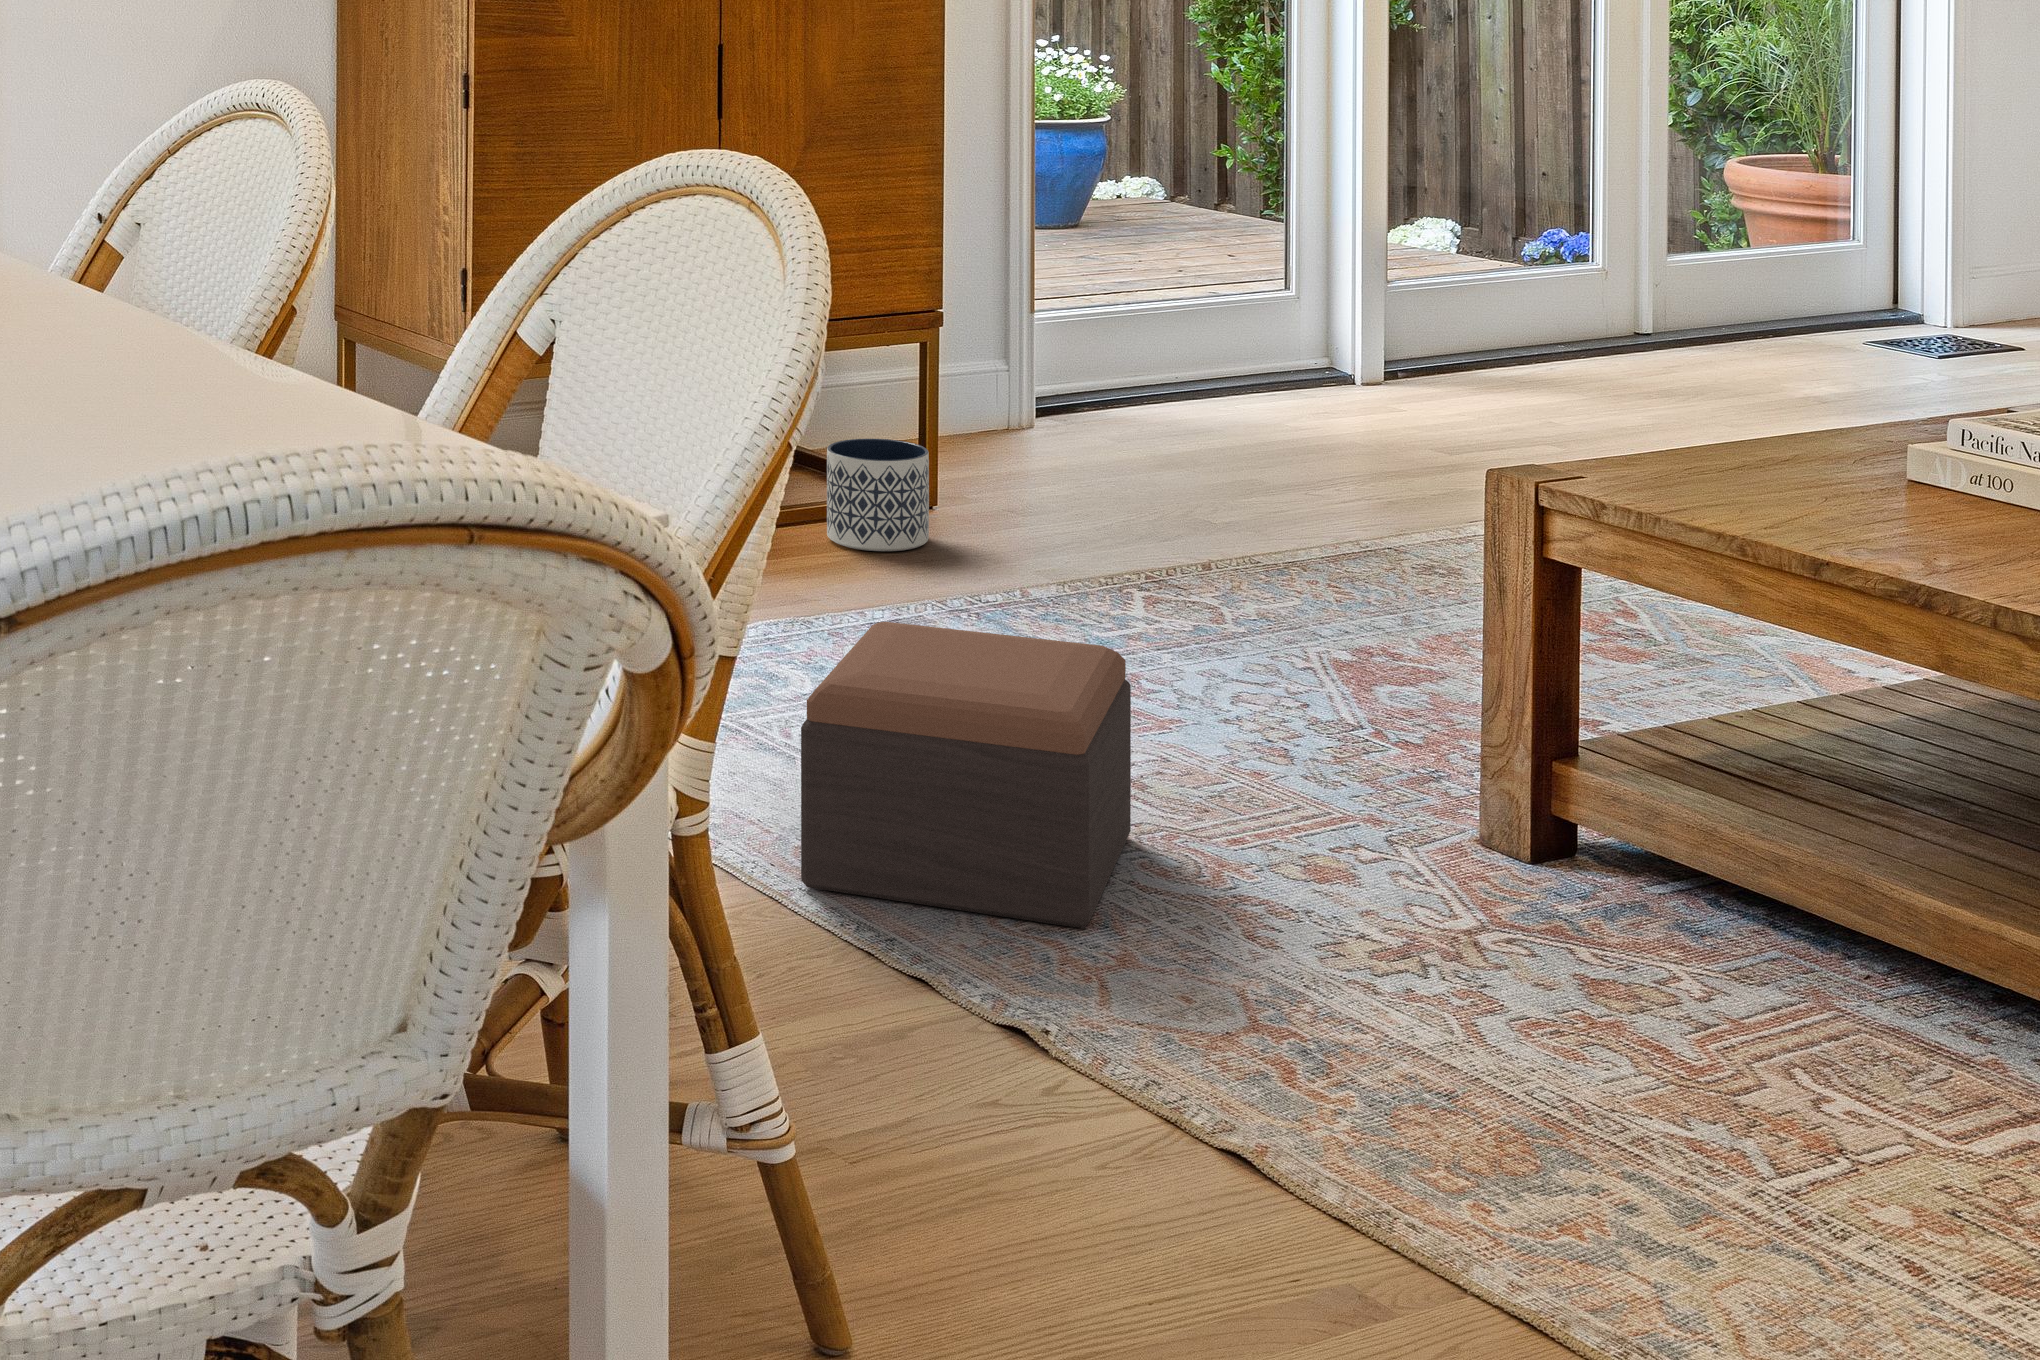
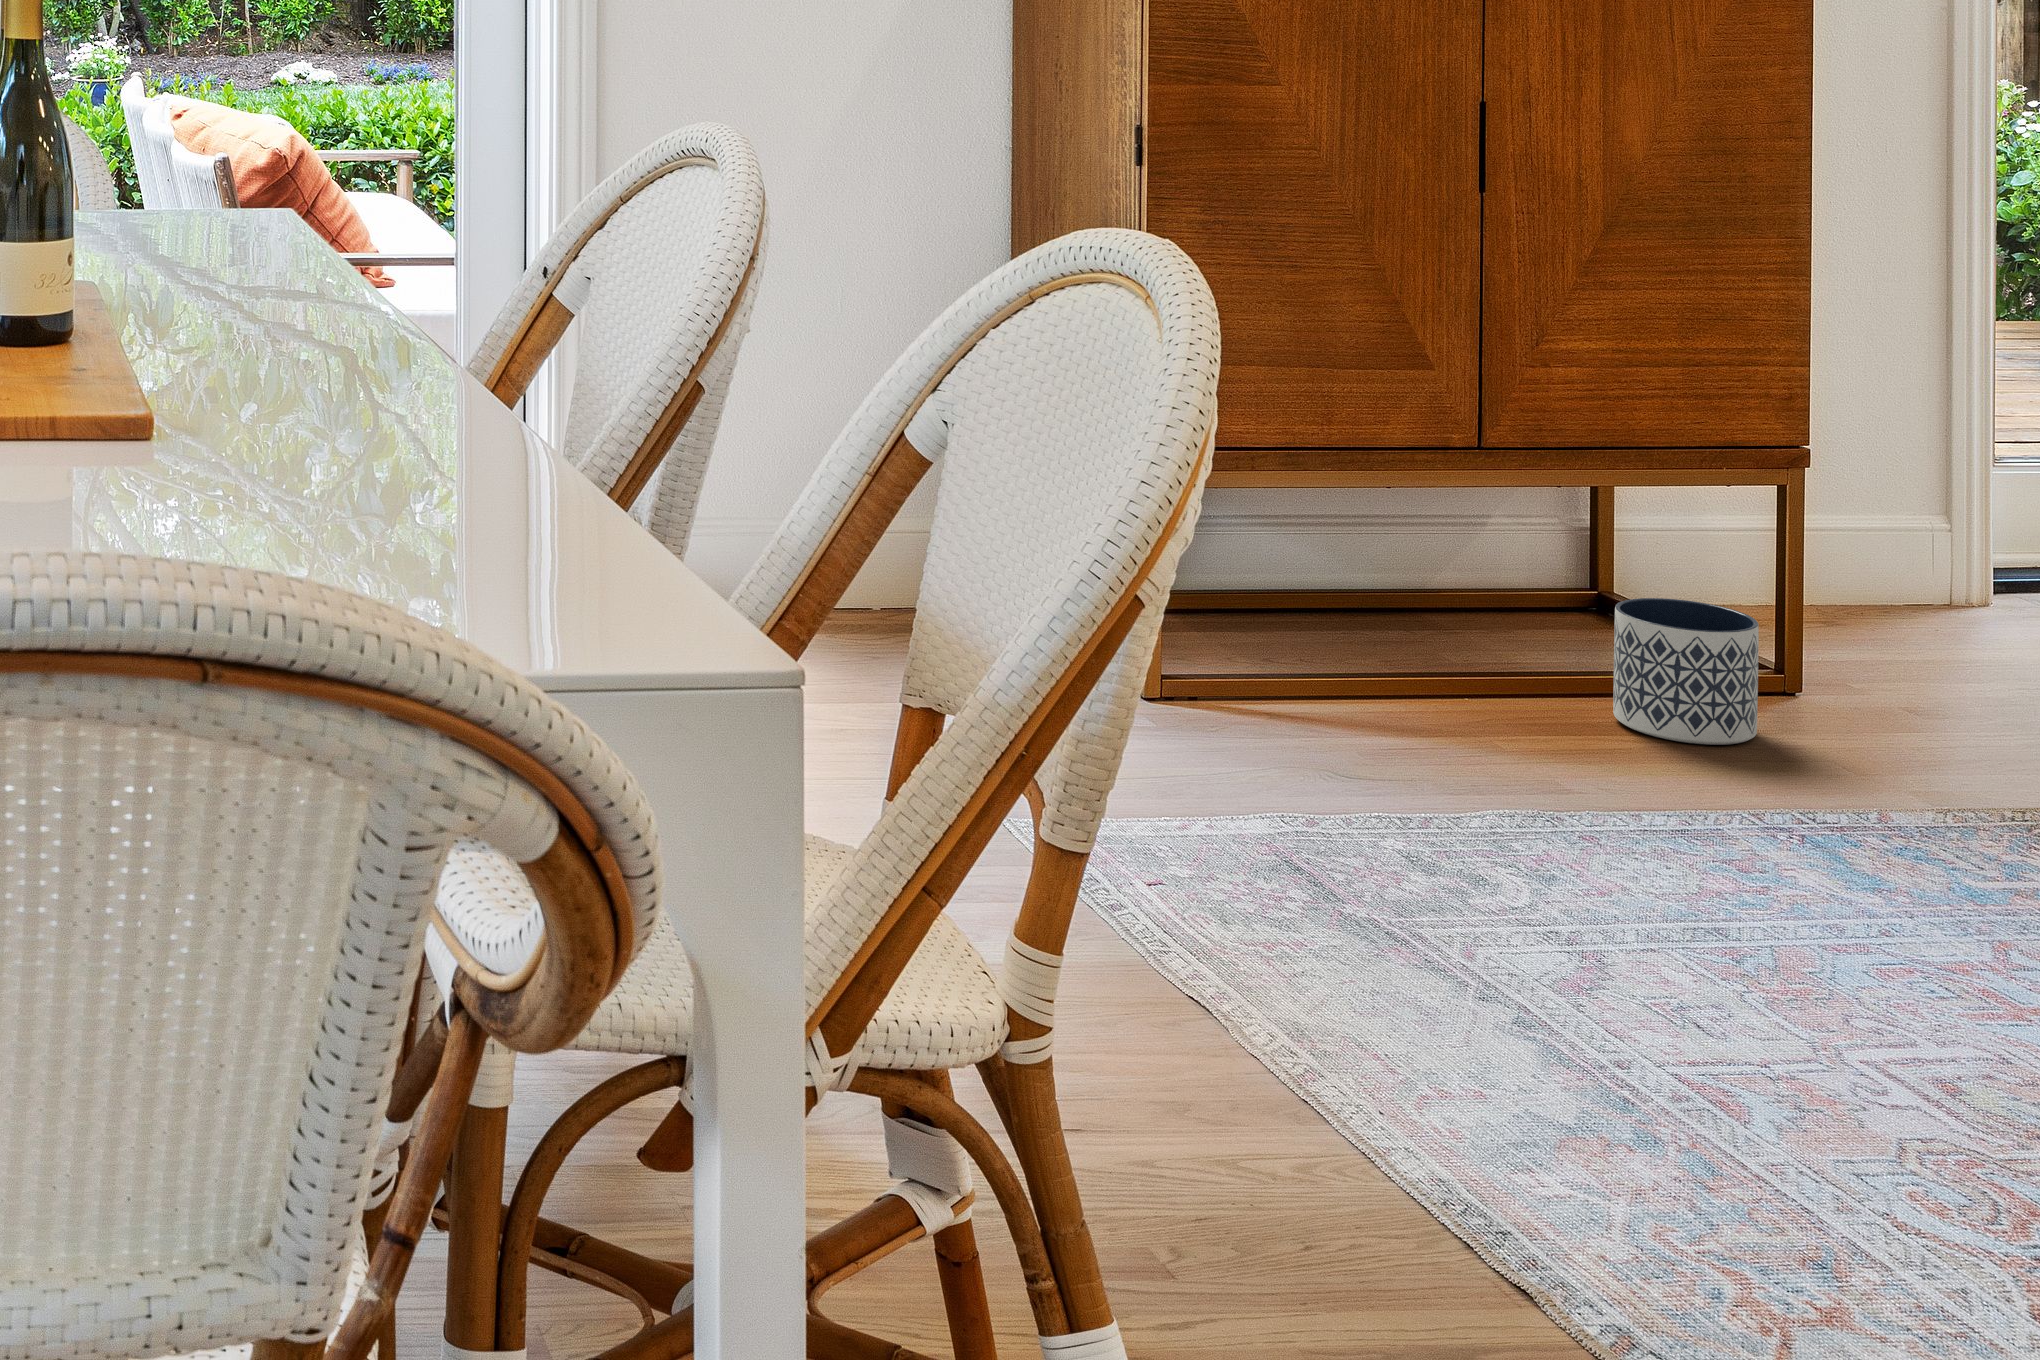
footstool: present [801,622,1131,928] -> none [1416,835,1919,1272]

